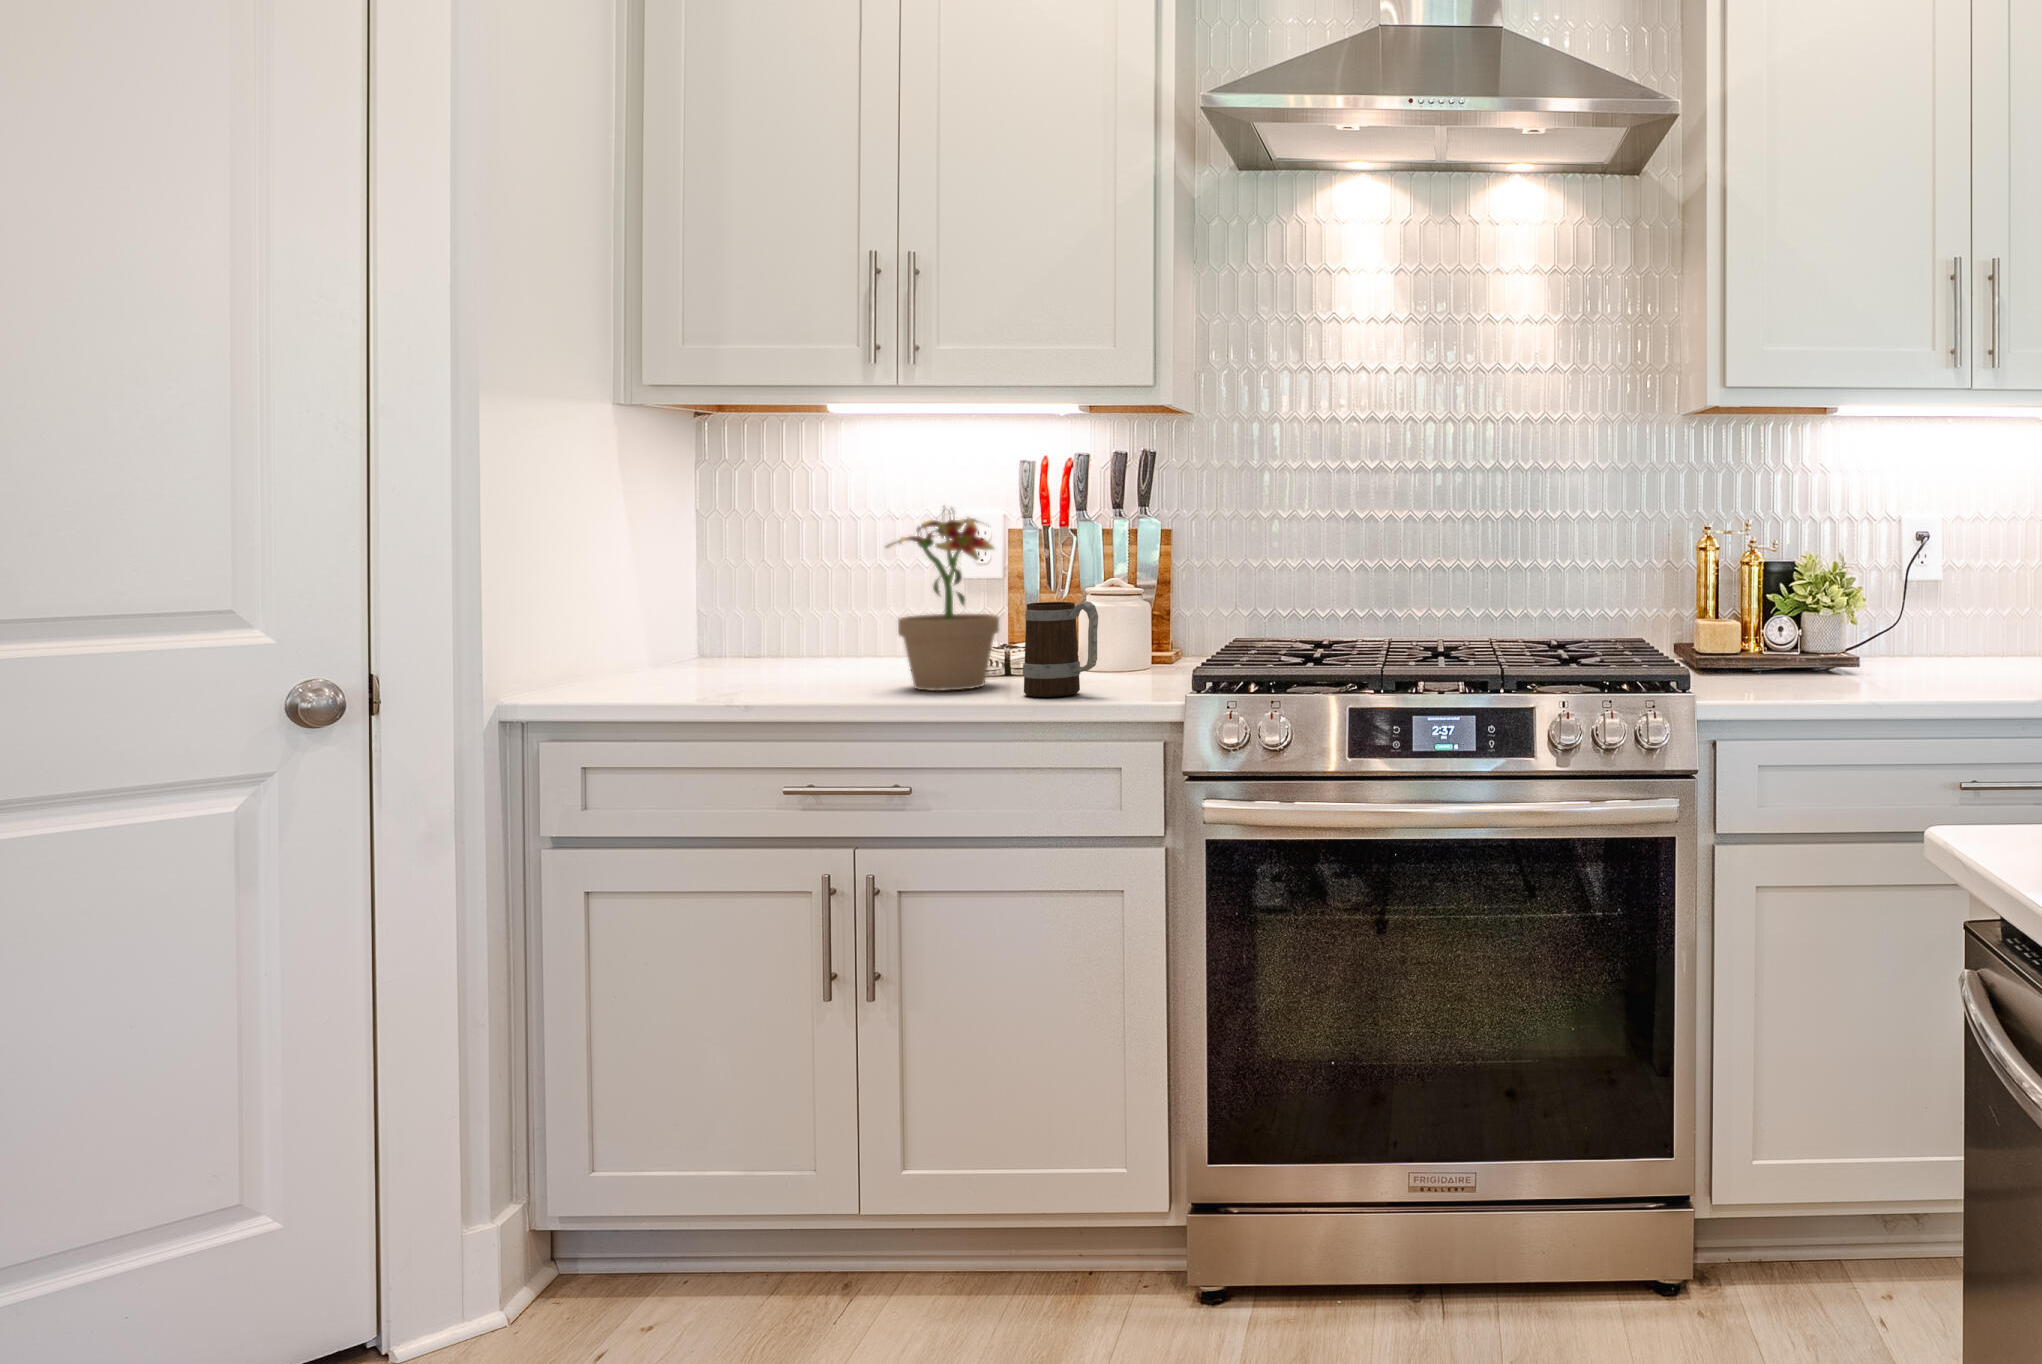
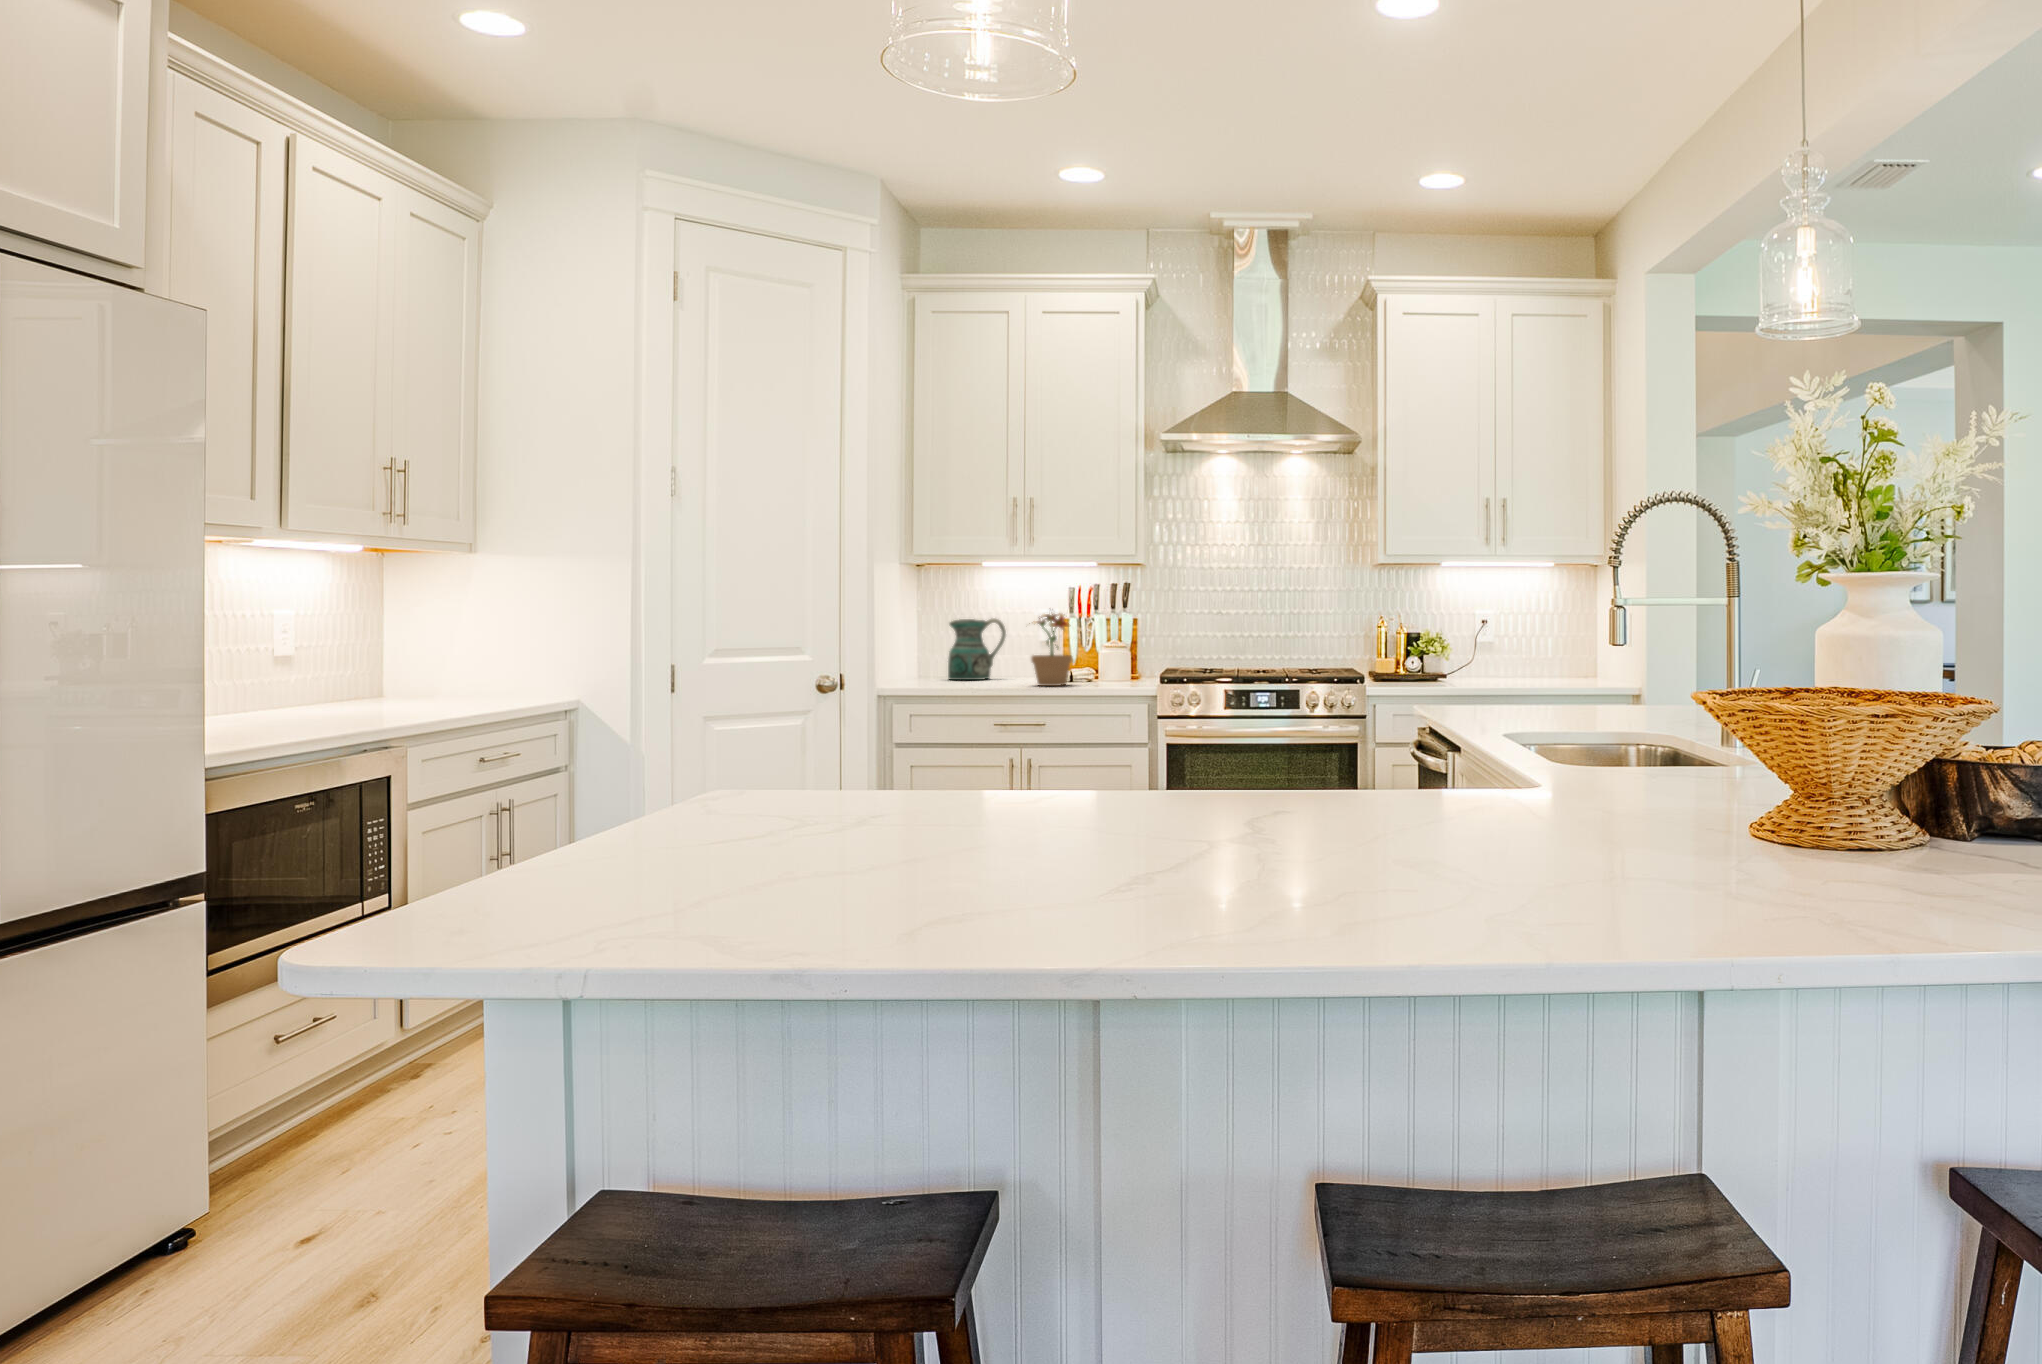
ceramic pitcher: none [742,527,878,667] -> present [948,618,1006,680]
mug: present [1023,601,1098,697] -> none [1086,648,1118,687]

